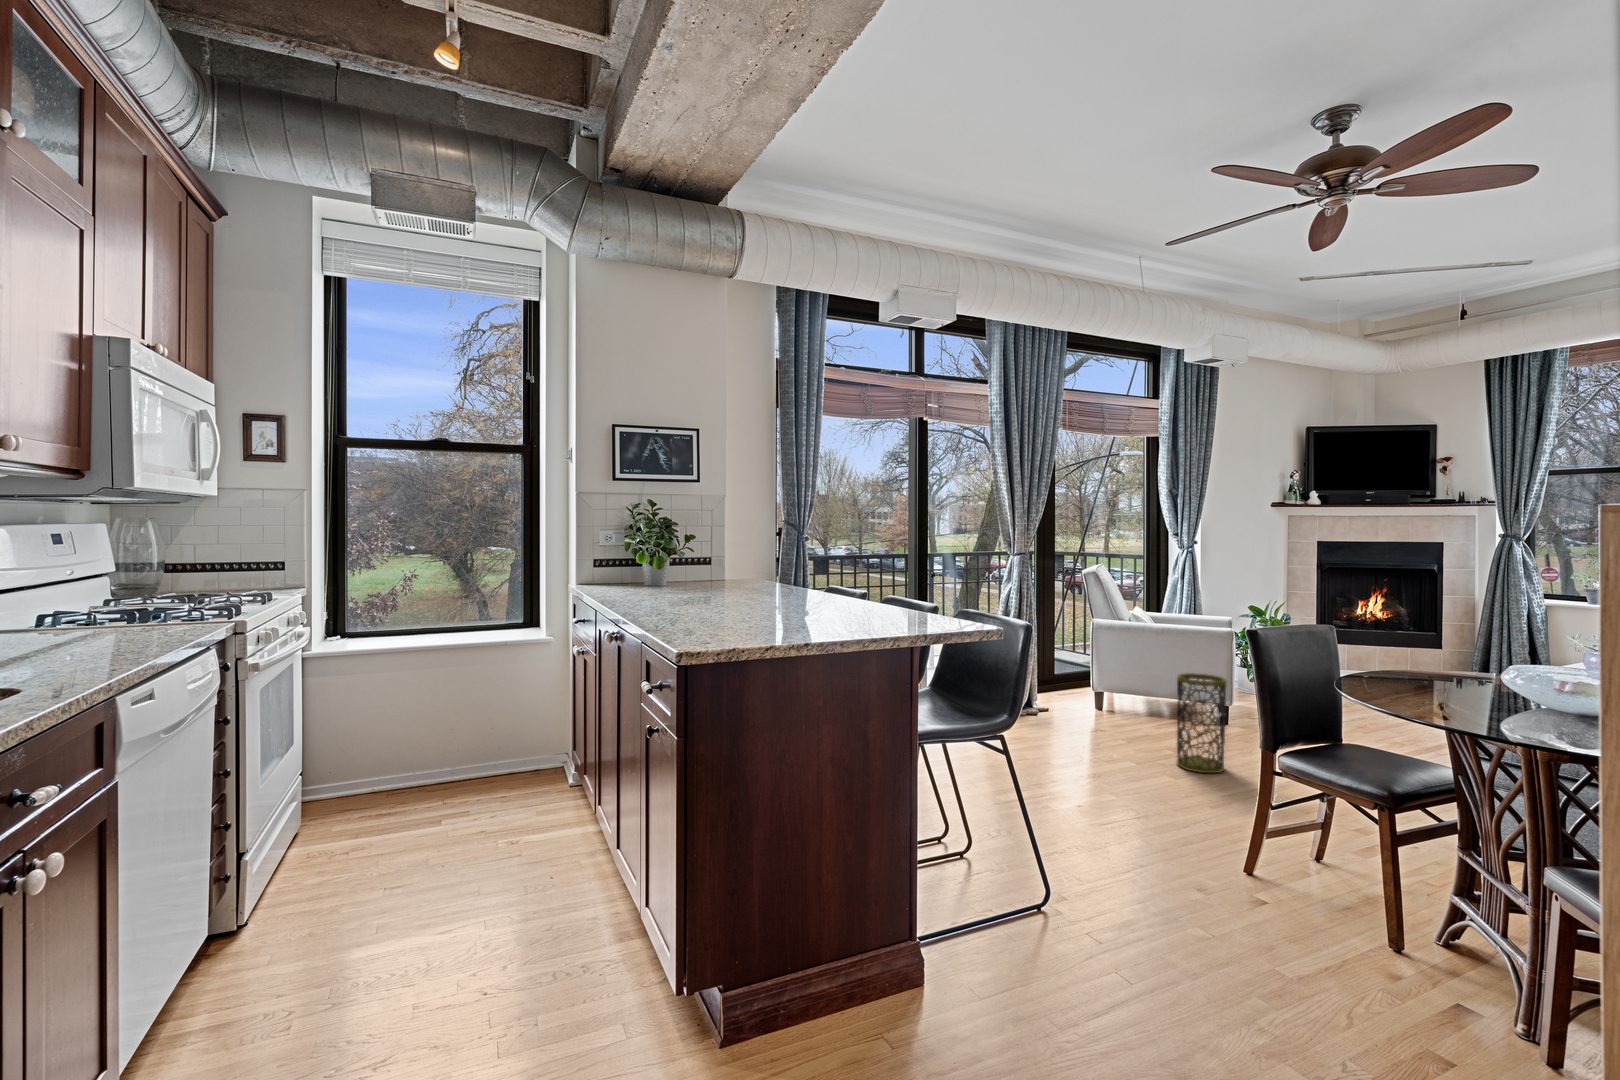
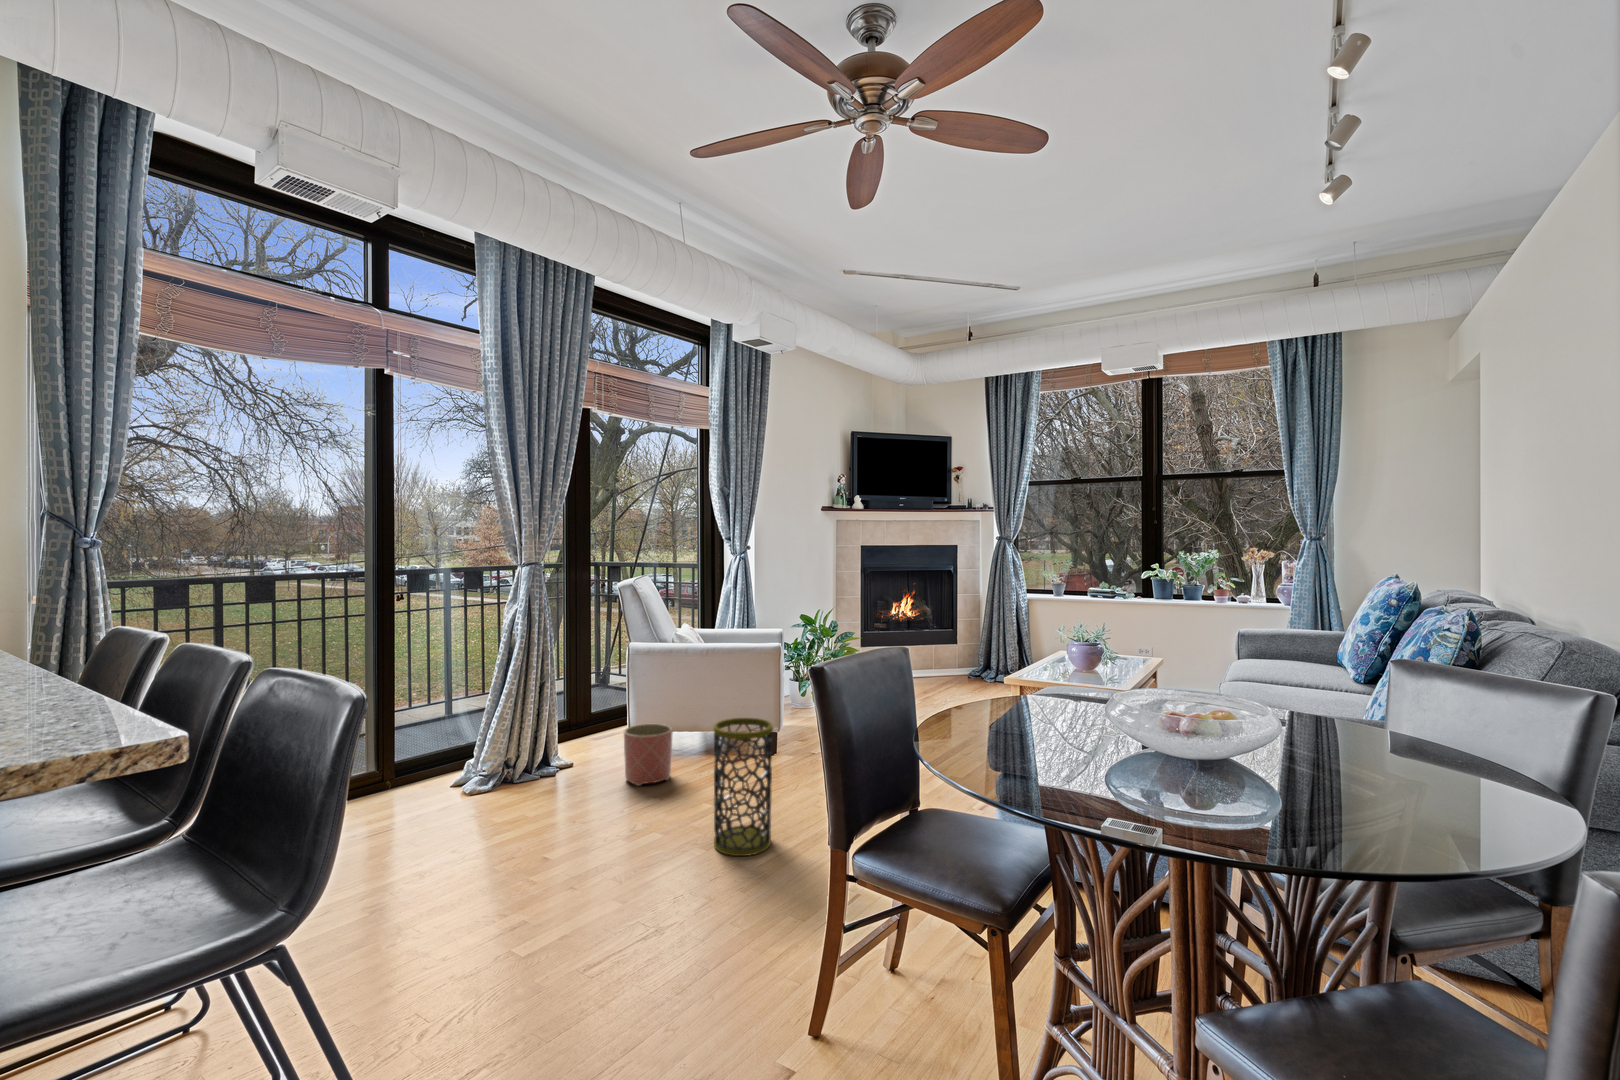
planter: none [1094,681,1134,726] -> present [624,723,673,786]

